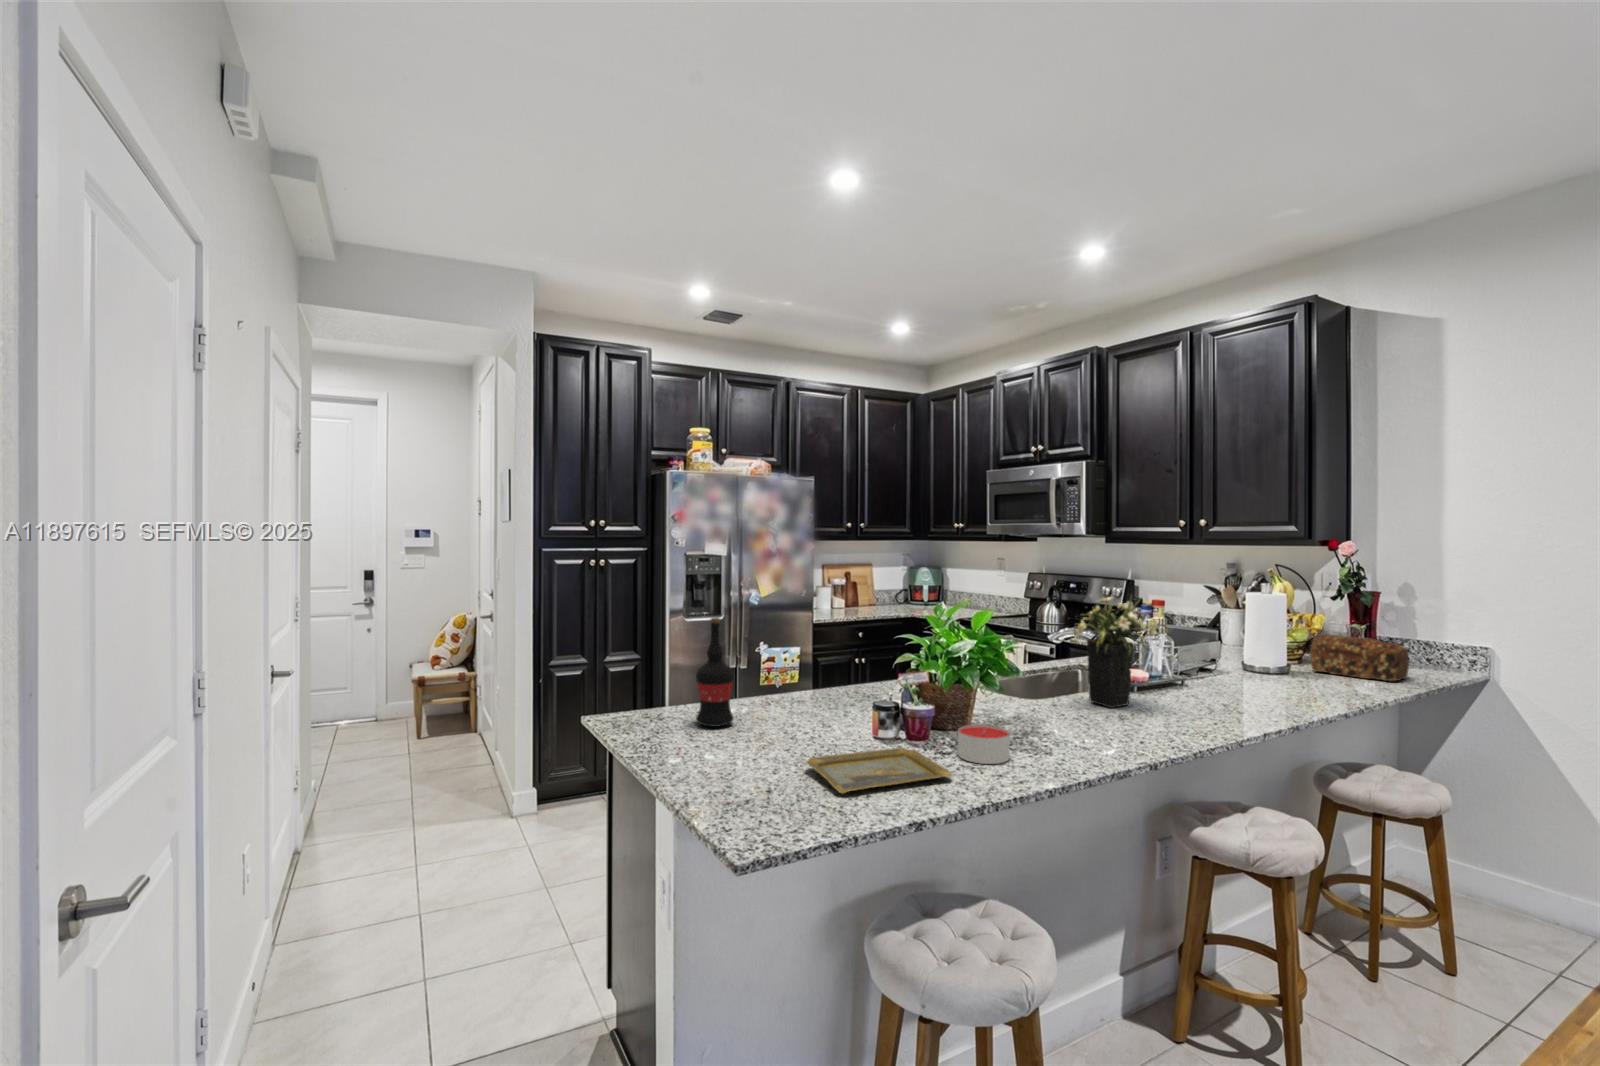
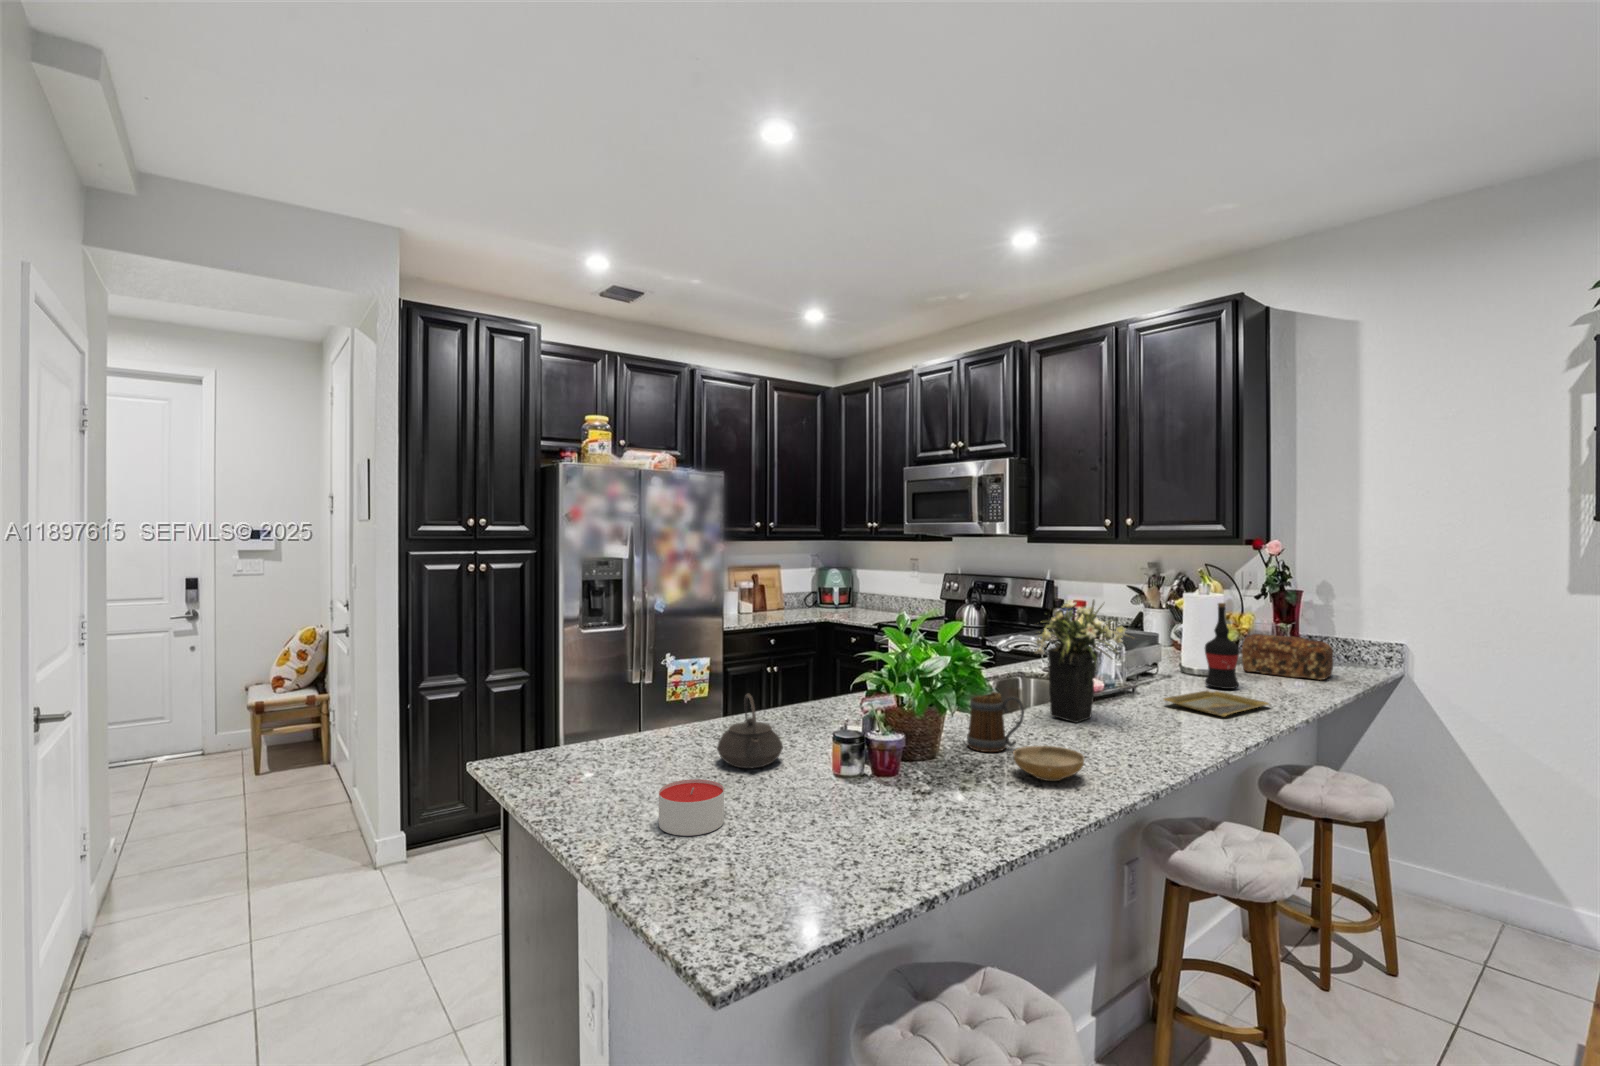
wine bottle: present [696,617,734,727] -> present [1205,603,1239,689]
teapot: none [777,667,833,730] -> present [717,694,783,768]
mug: none [999,673,1050,727] -> present [967,692,1024,752]
ceramic bowl: none [1030,721,1094,751] -> present [1013,746,1084,781]
candle: present [958,725,1010,764] -> present [659,779,724,836]
tray: present [806,748,952,793] -> present [1164,691,1269,716]

